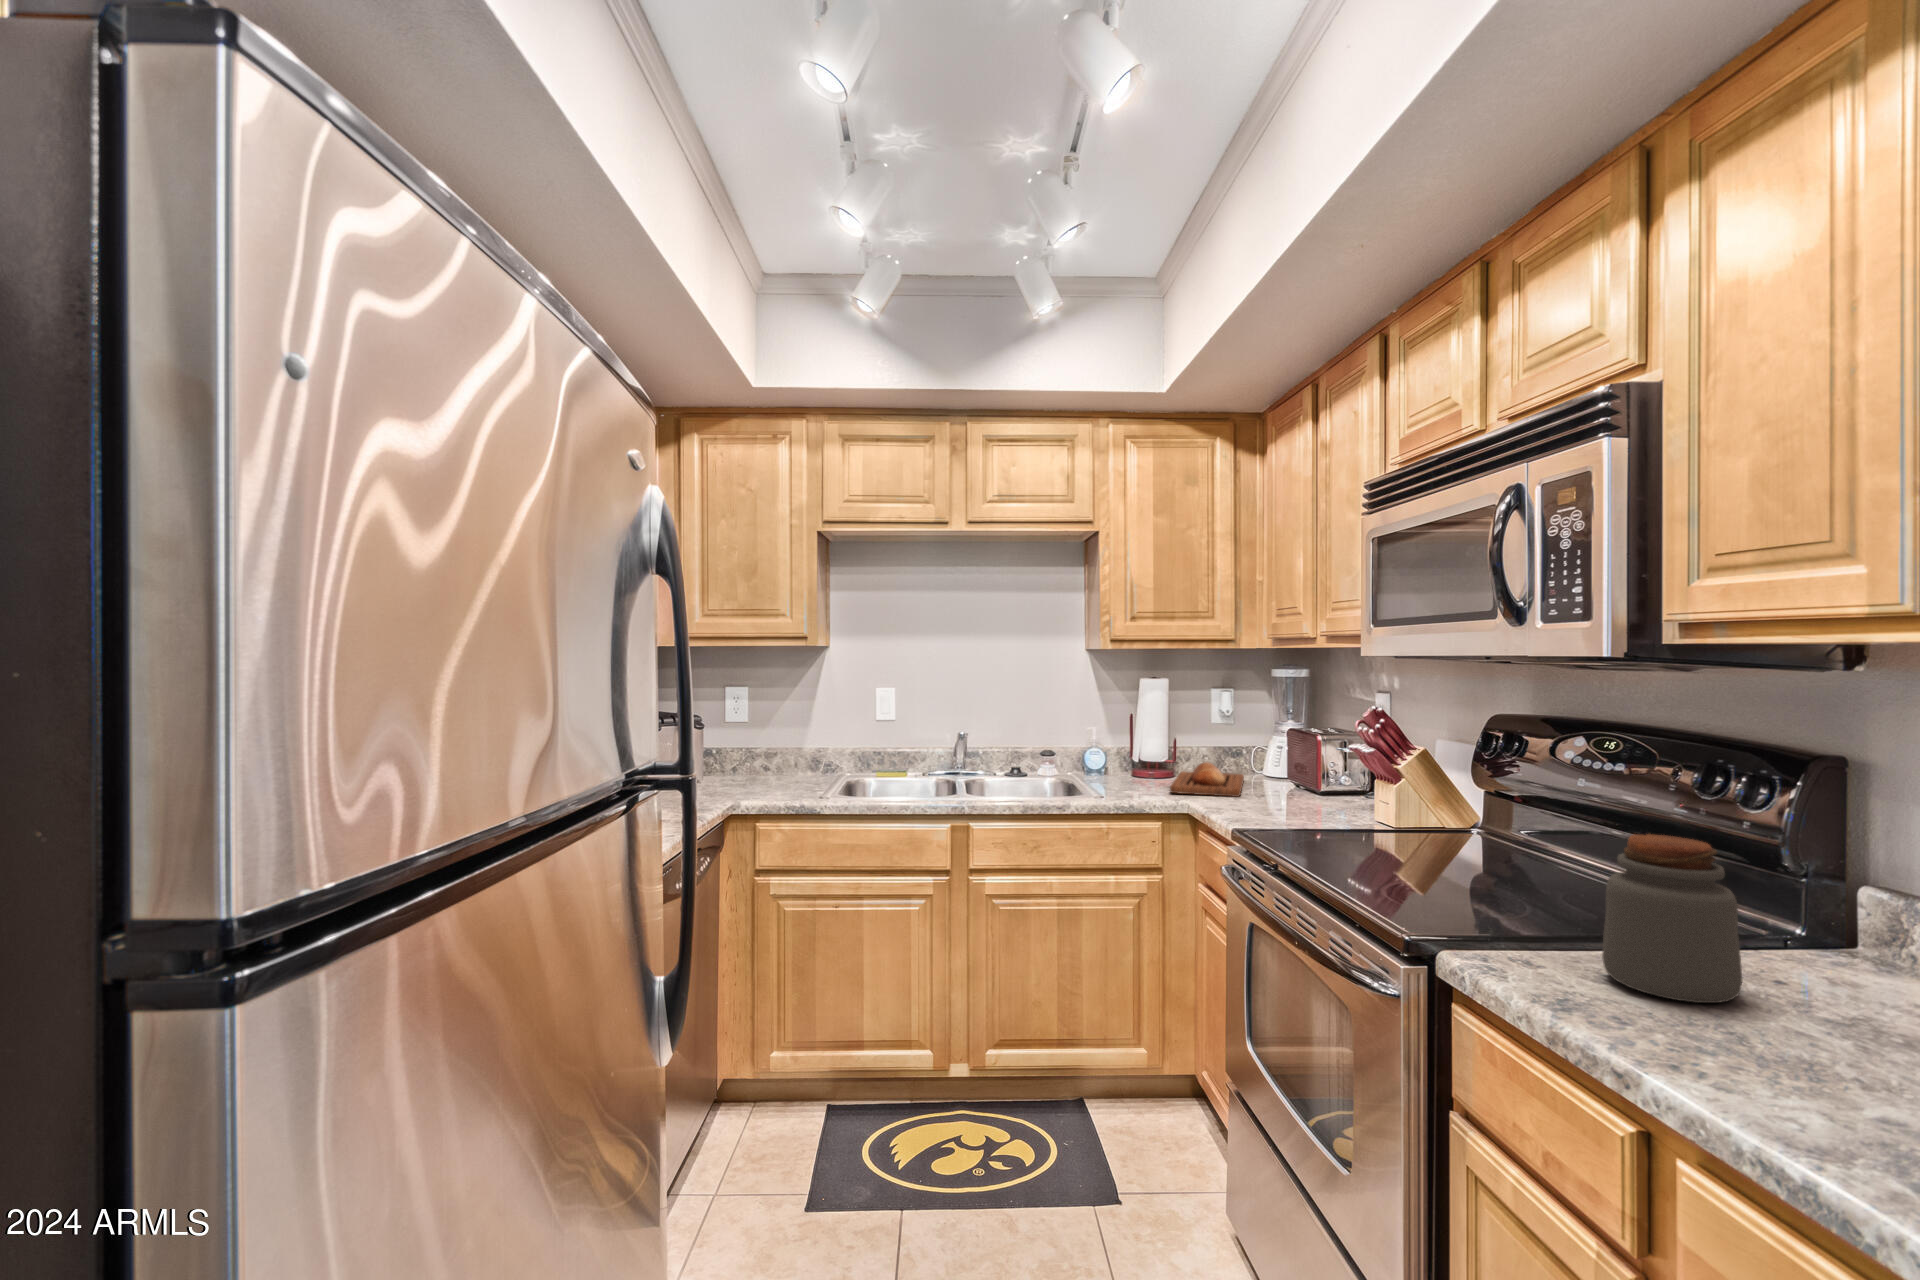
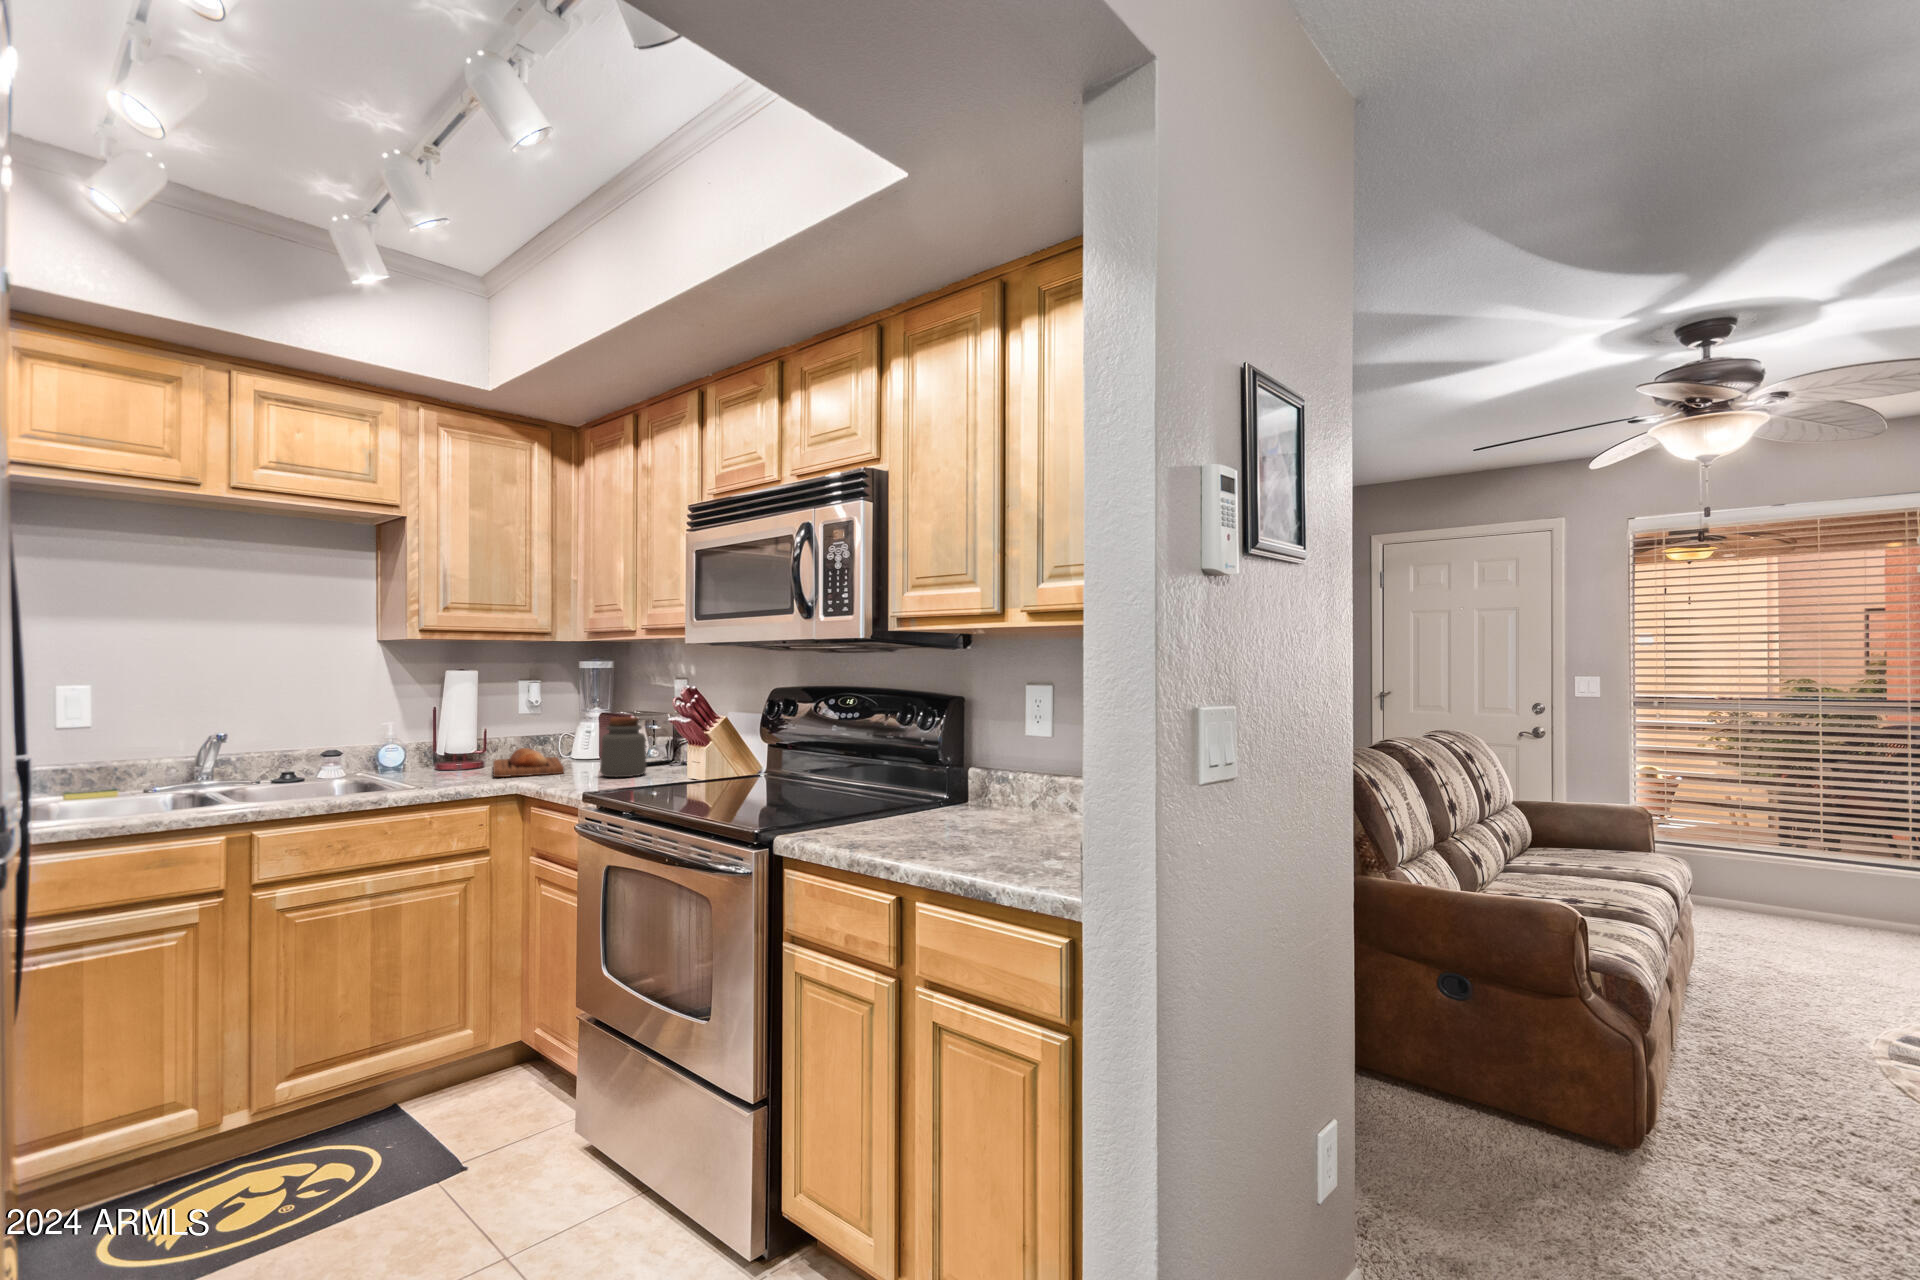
jar: present [1602,834,1742,1003] -> present [600,717,647,777]

